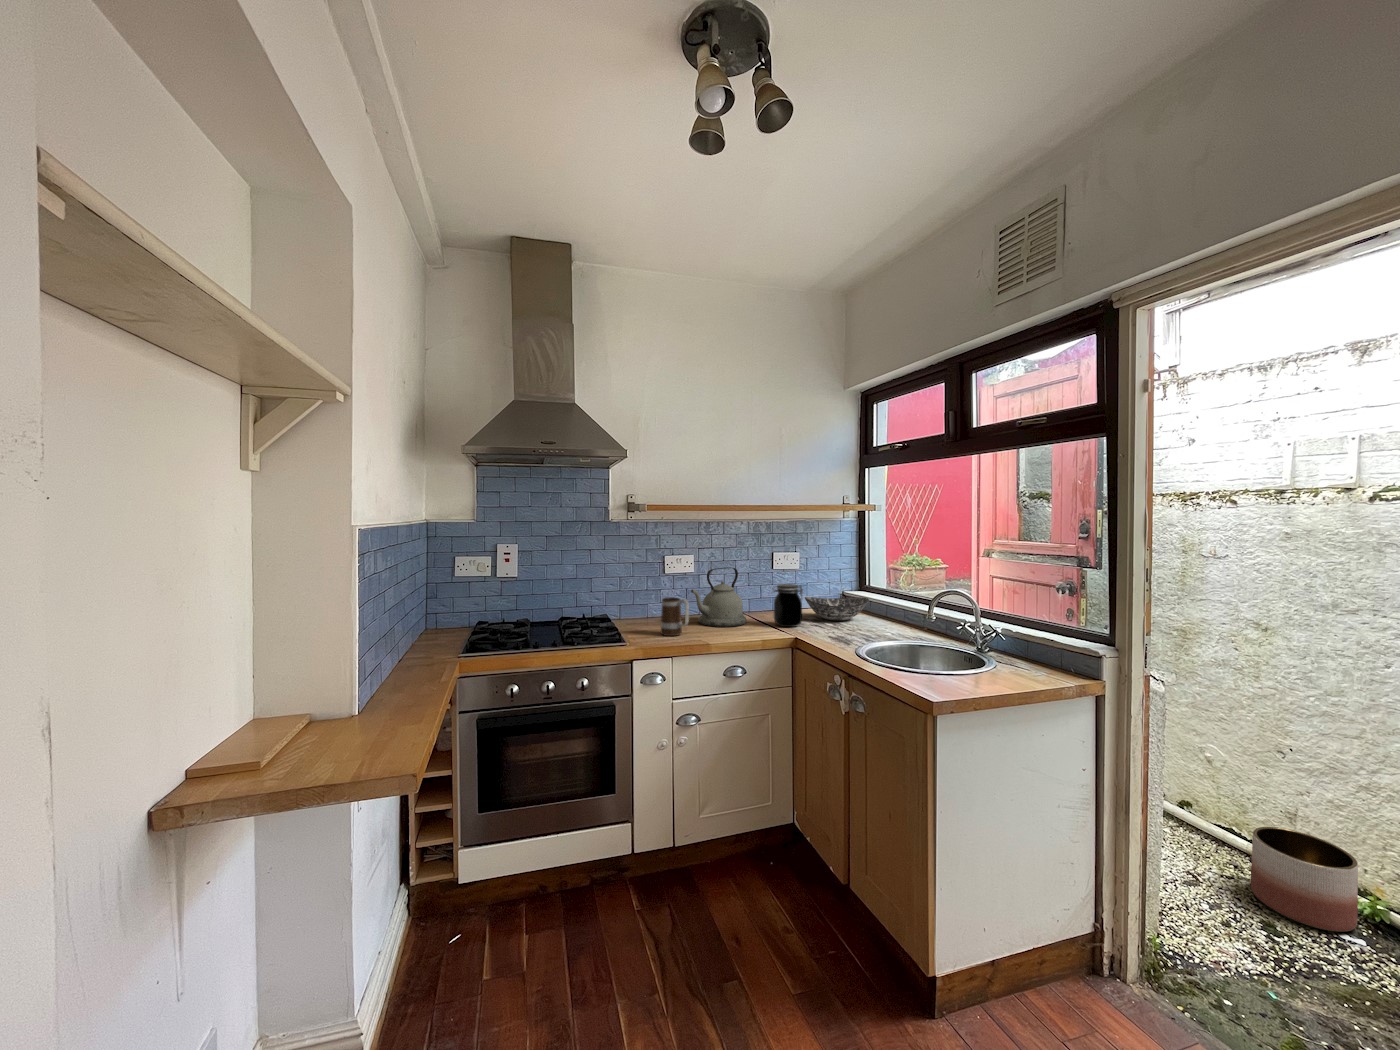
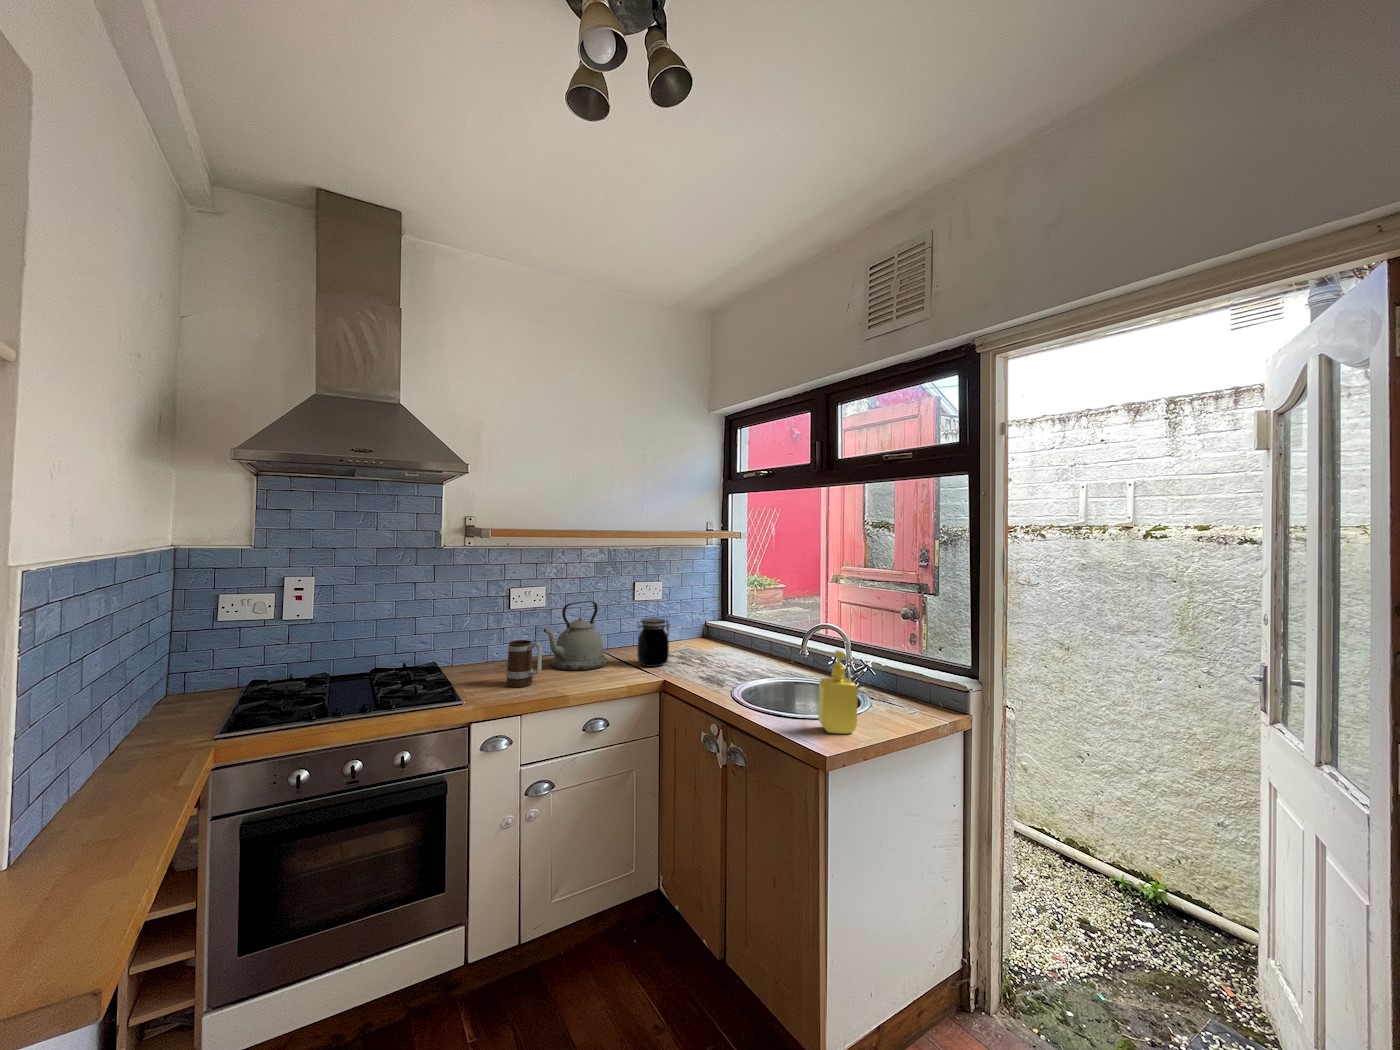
bowl: present [805,597,869,621] -> none [669,629,736,655]
soap dispenser: none [934,609,972,687] -> present [818,650,858,734]
planter: present [1251,827,1358,932] -> none [1066,827,1145,918]

